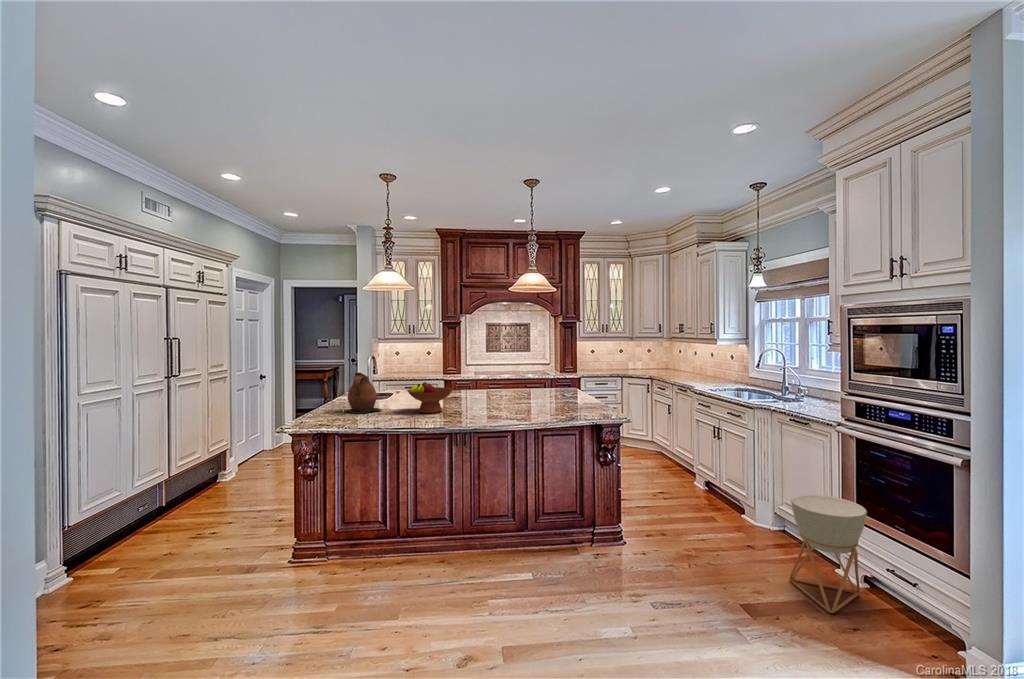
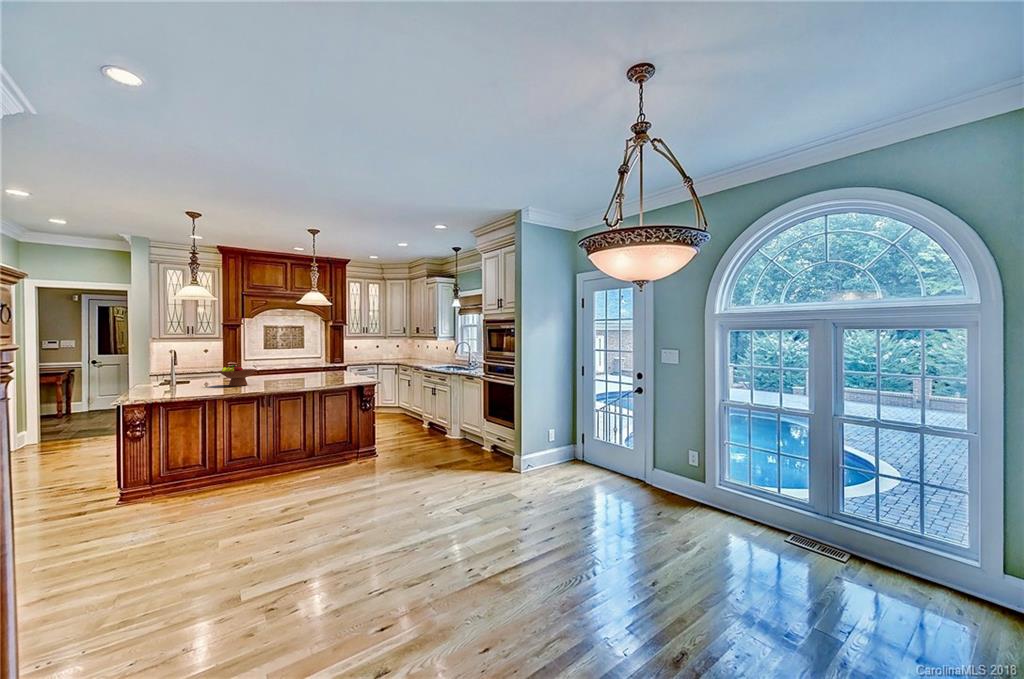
ceramic pitcher: present [346,373,382,413] -> none [161,359,196,389]
planter: present [789,494,867,613] -> none [463,412,494,465]

